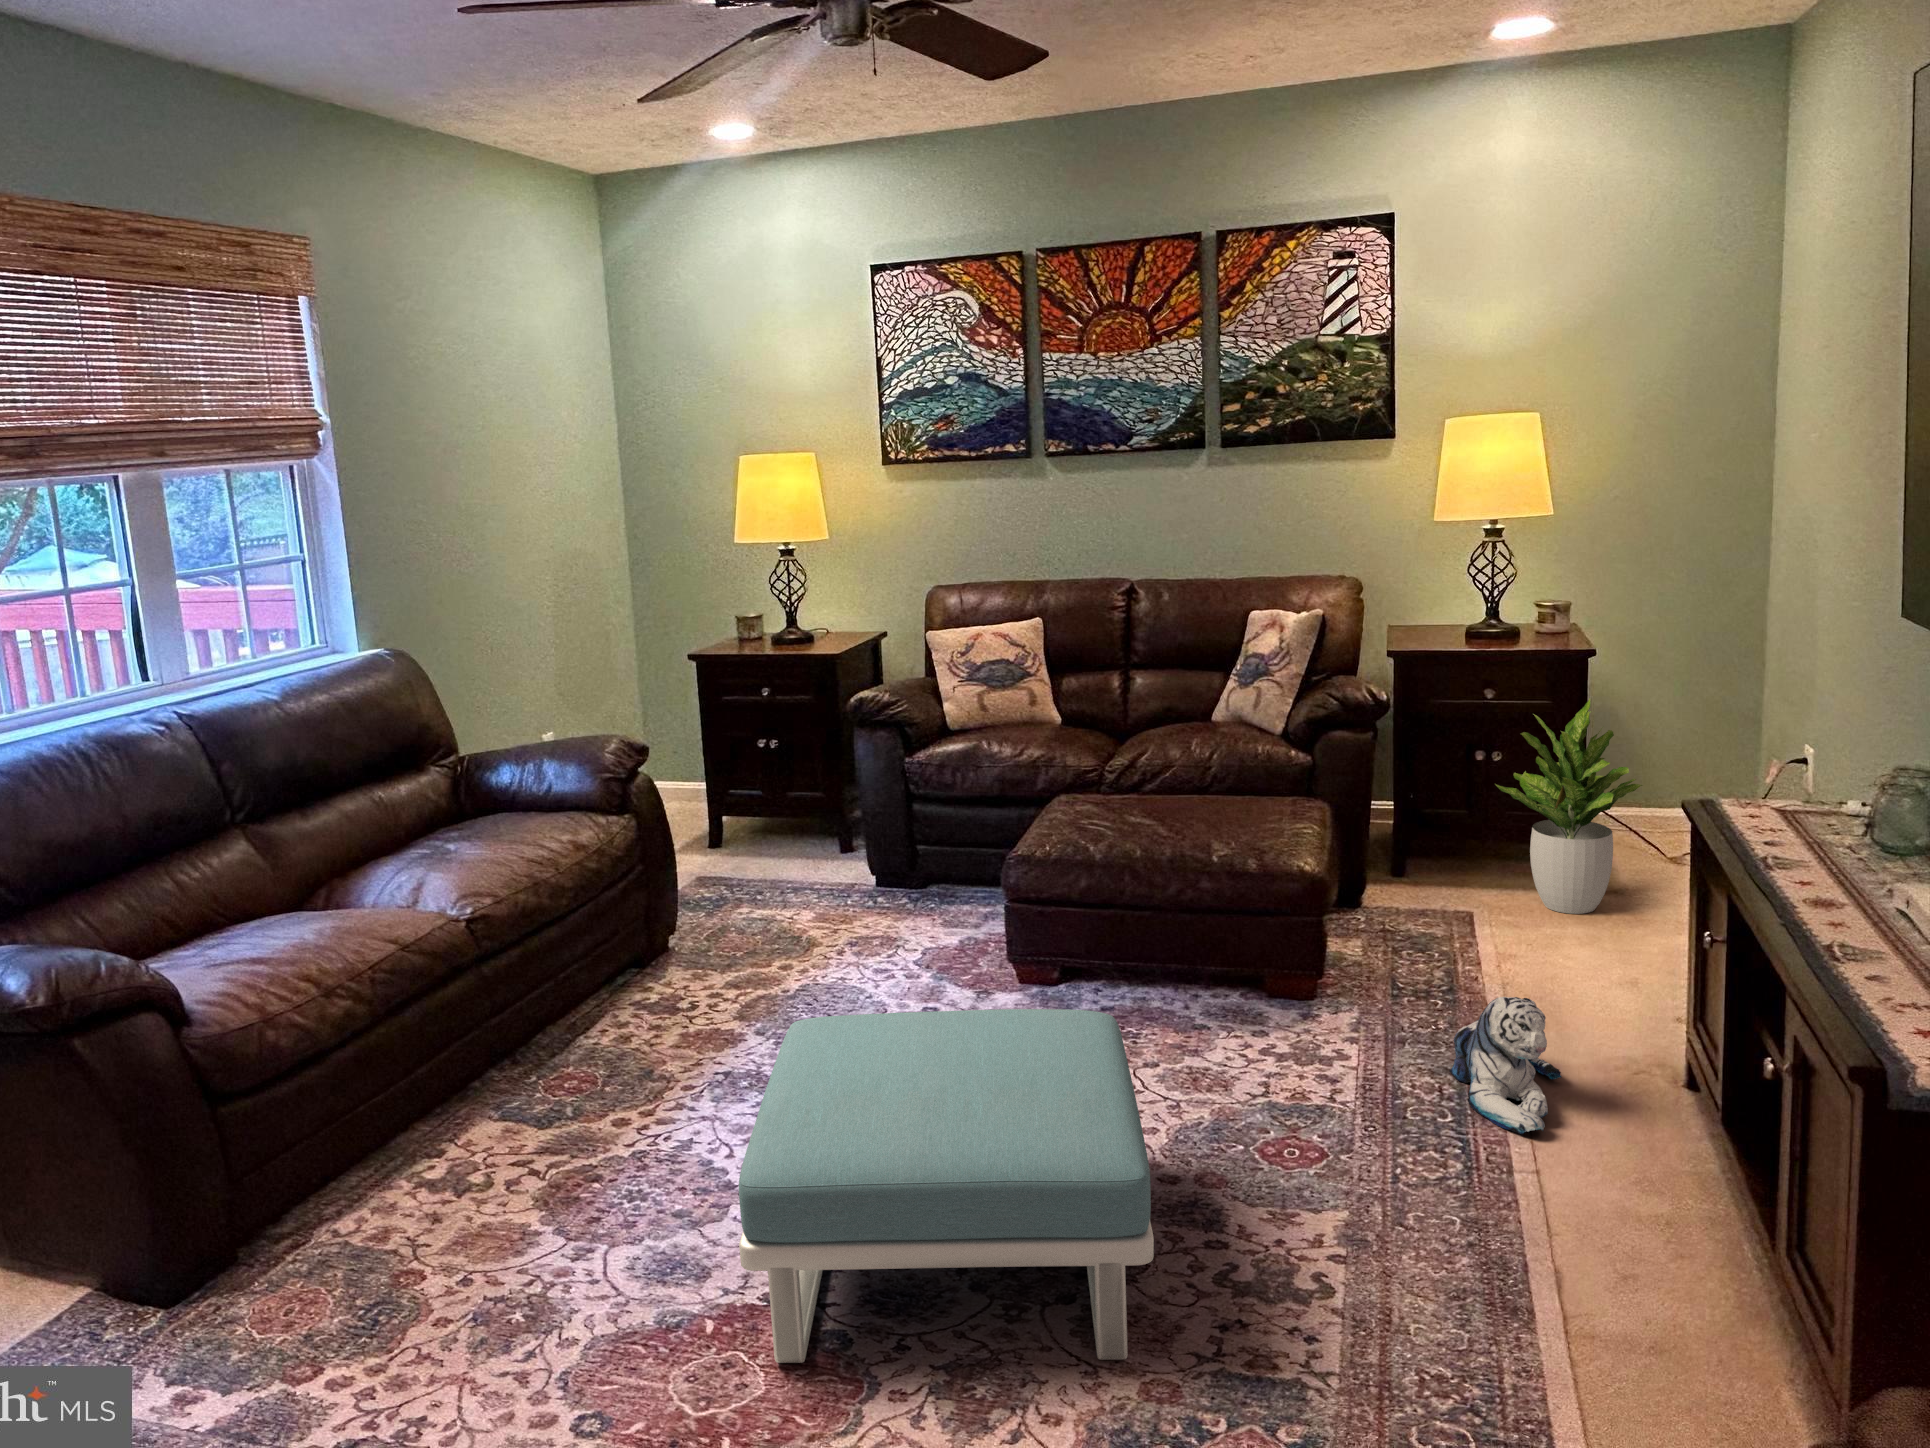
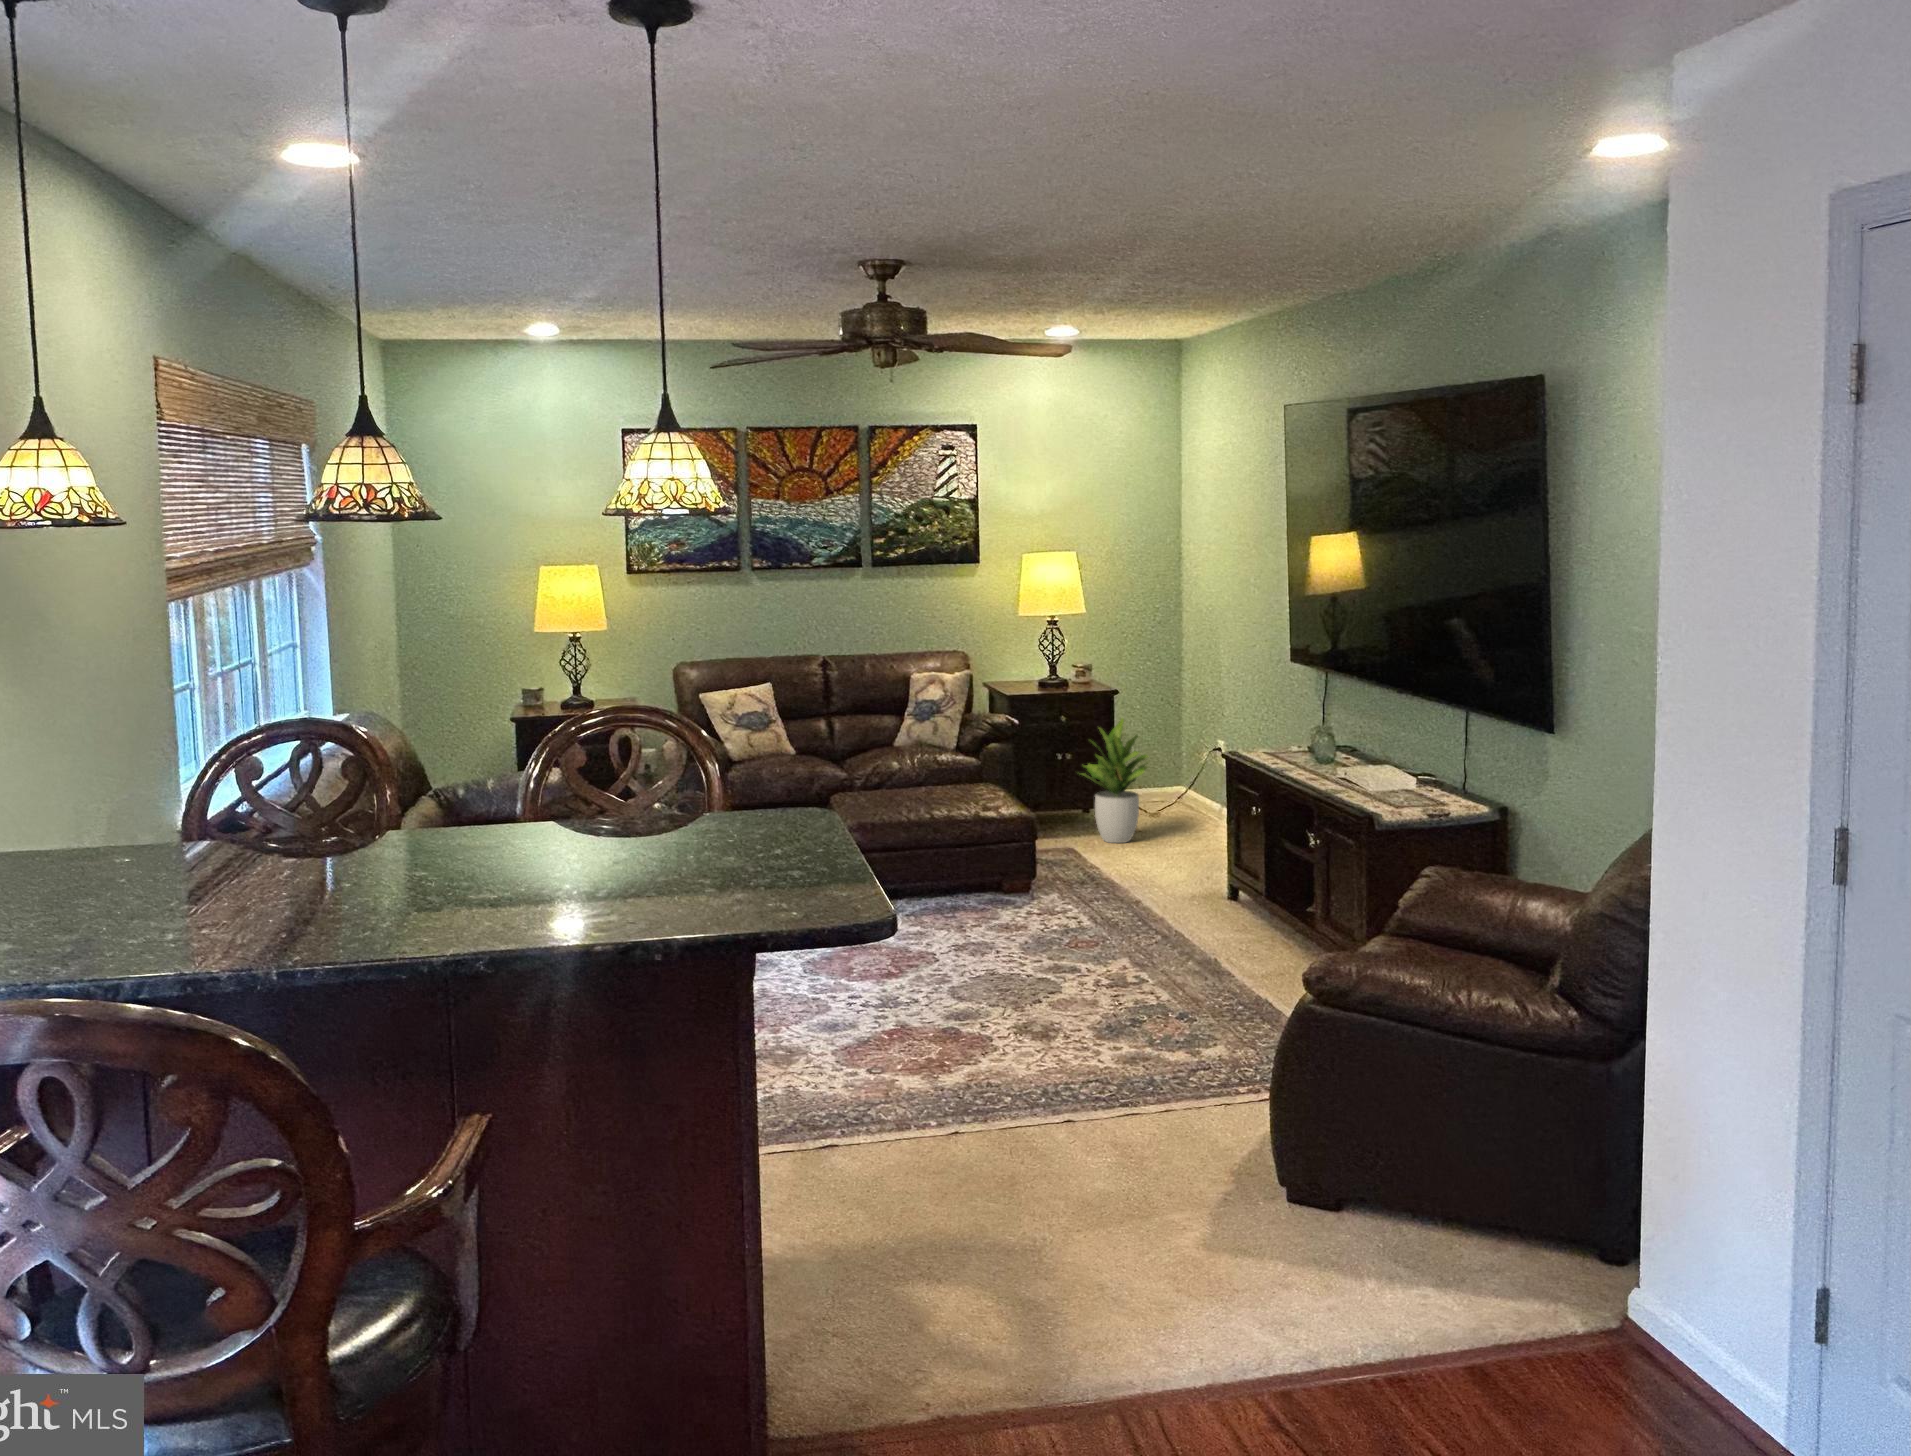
plush toy: present [1449,997,1561,1134] -> none [1116,856,1177,920]
footstool: present [739,1009,1154,1363] -> none [836,870,1084,1028]

